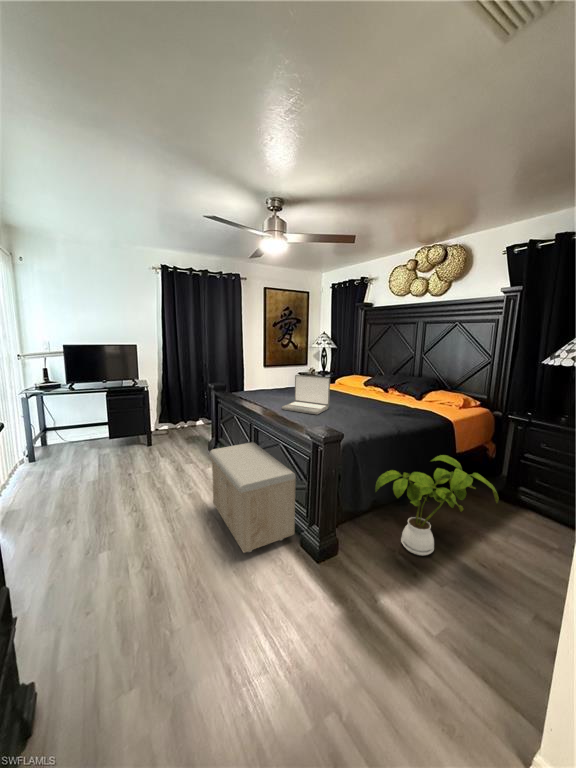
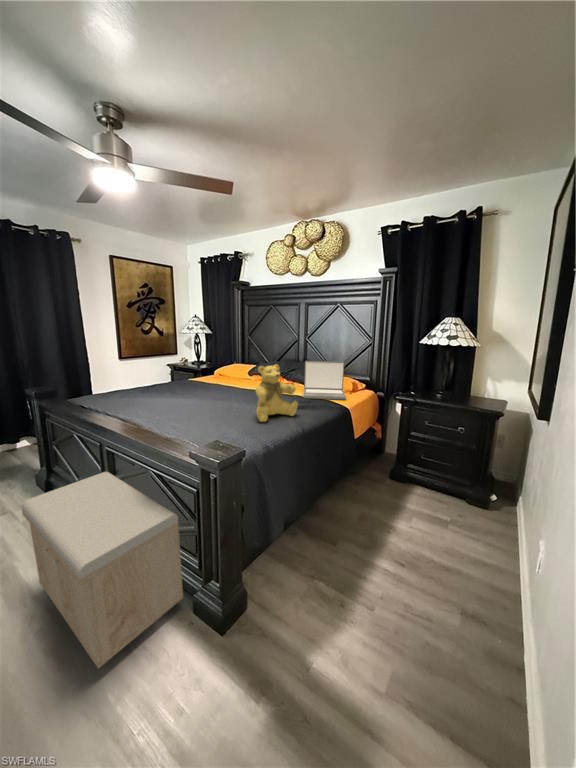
laptop: present [282,375,330,415] -> present [303,361,346,400]
teddy bear: none [360,377,398,423] -> present [256,365,298,422]
house plant: present [375,455,498,555] -> none [288,452,421,571]

